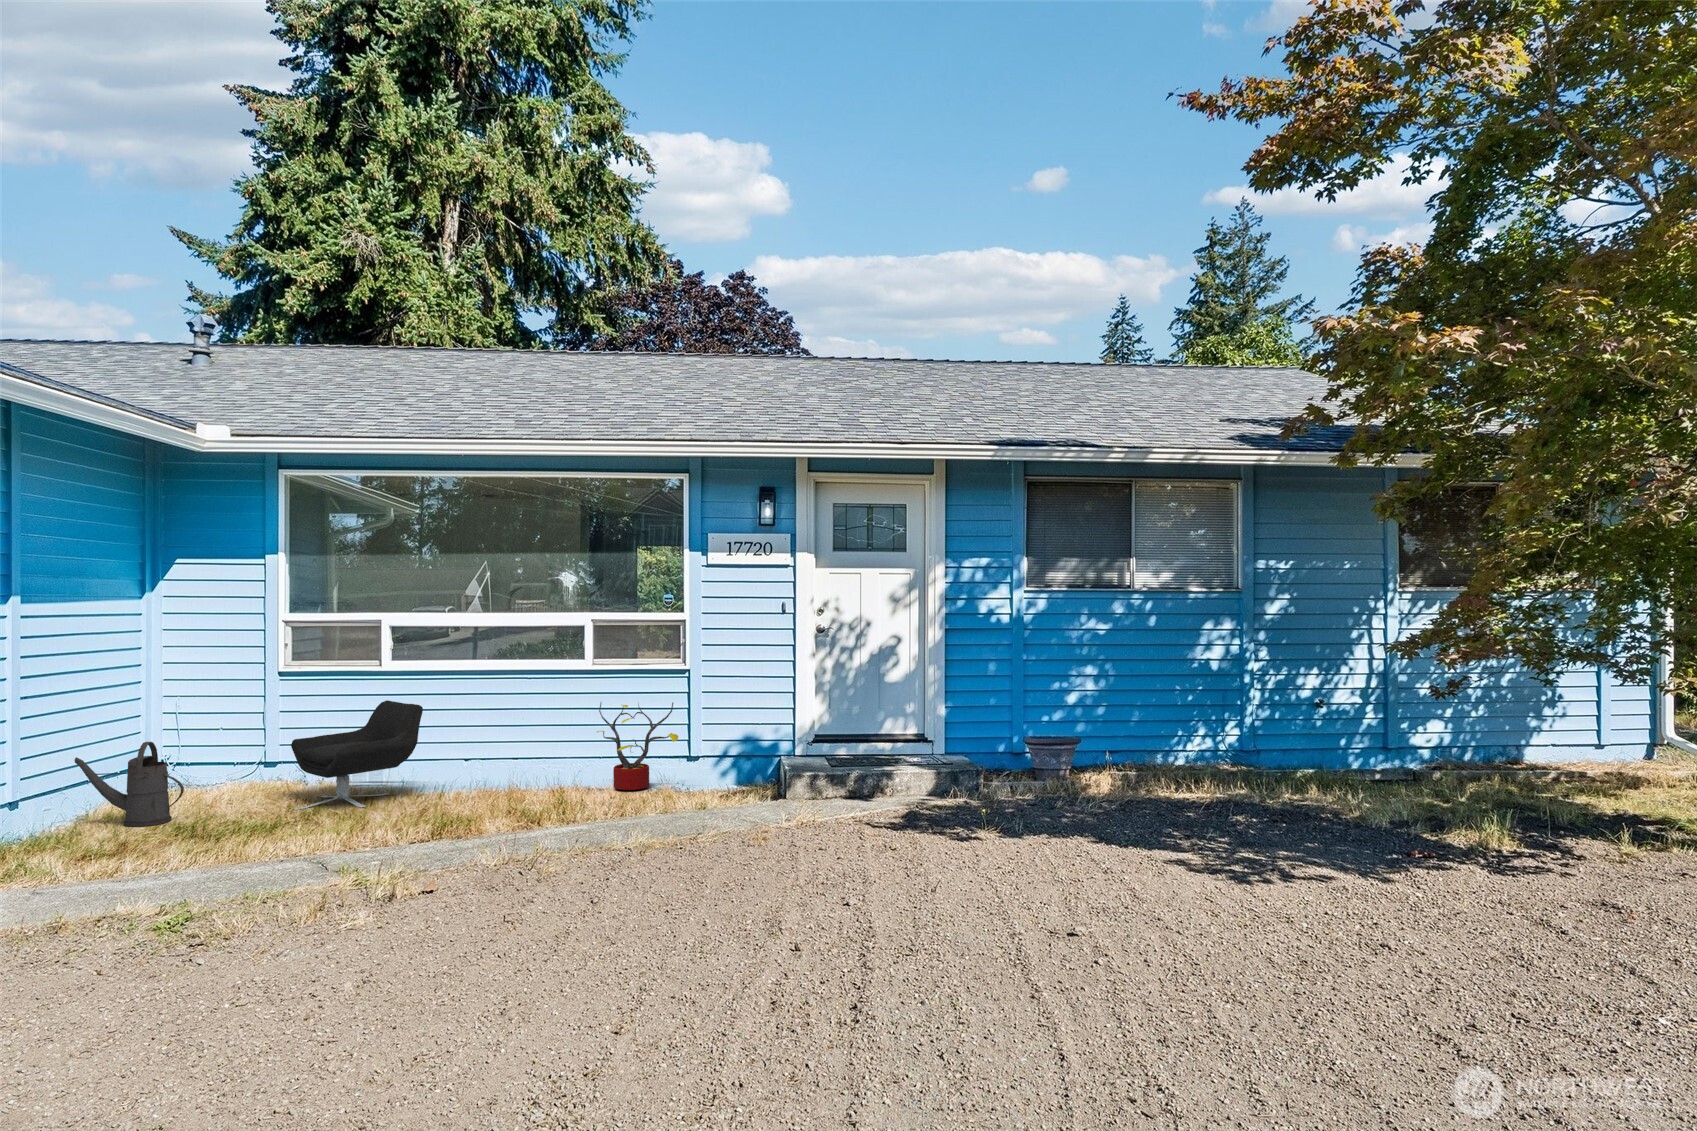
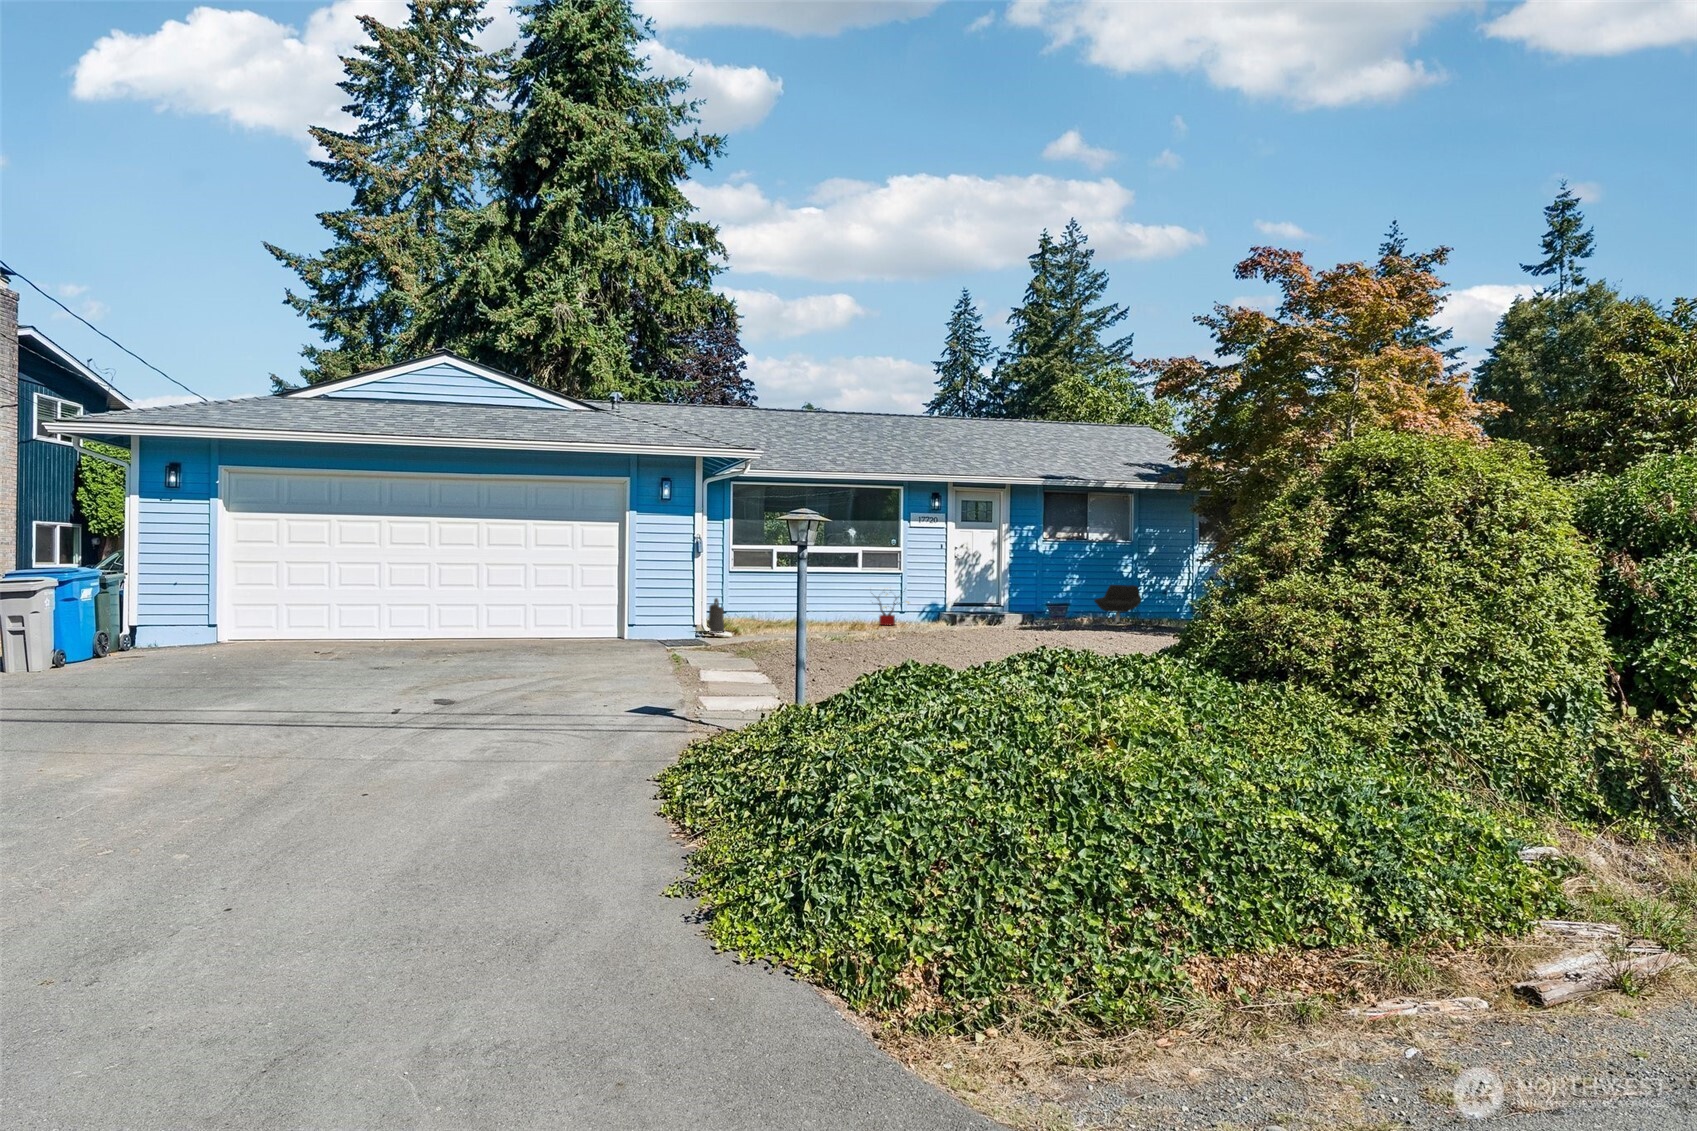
lounge chair: present [291,700,423,810] -> present [1094,585,1141,623]

